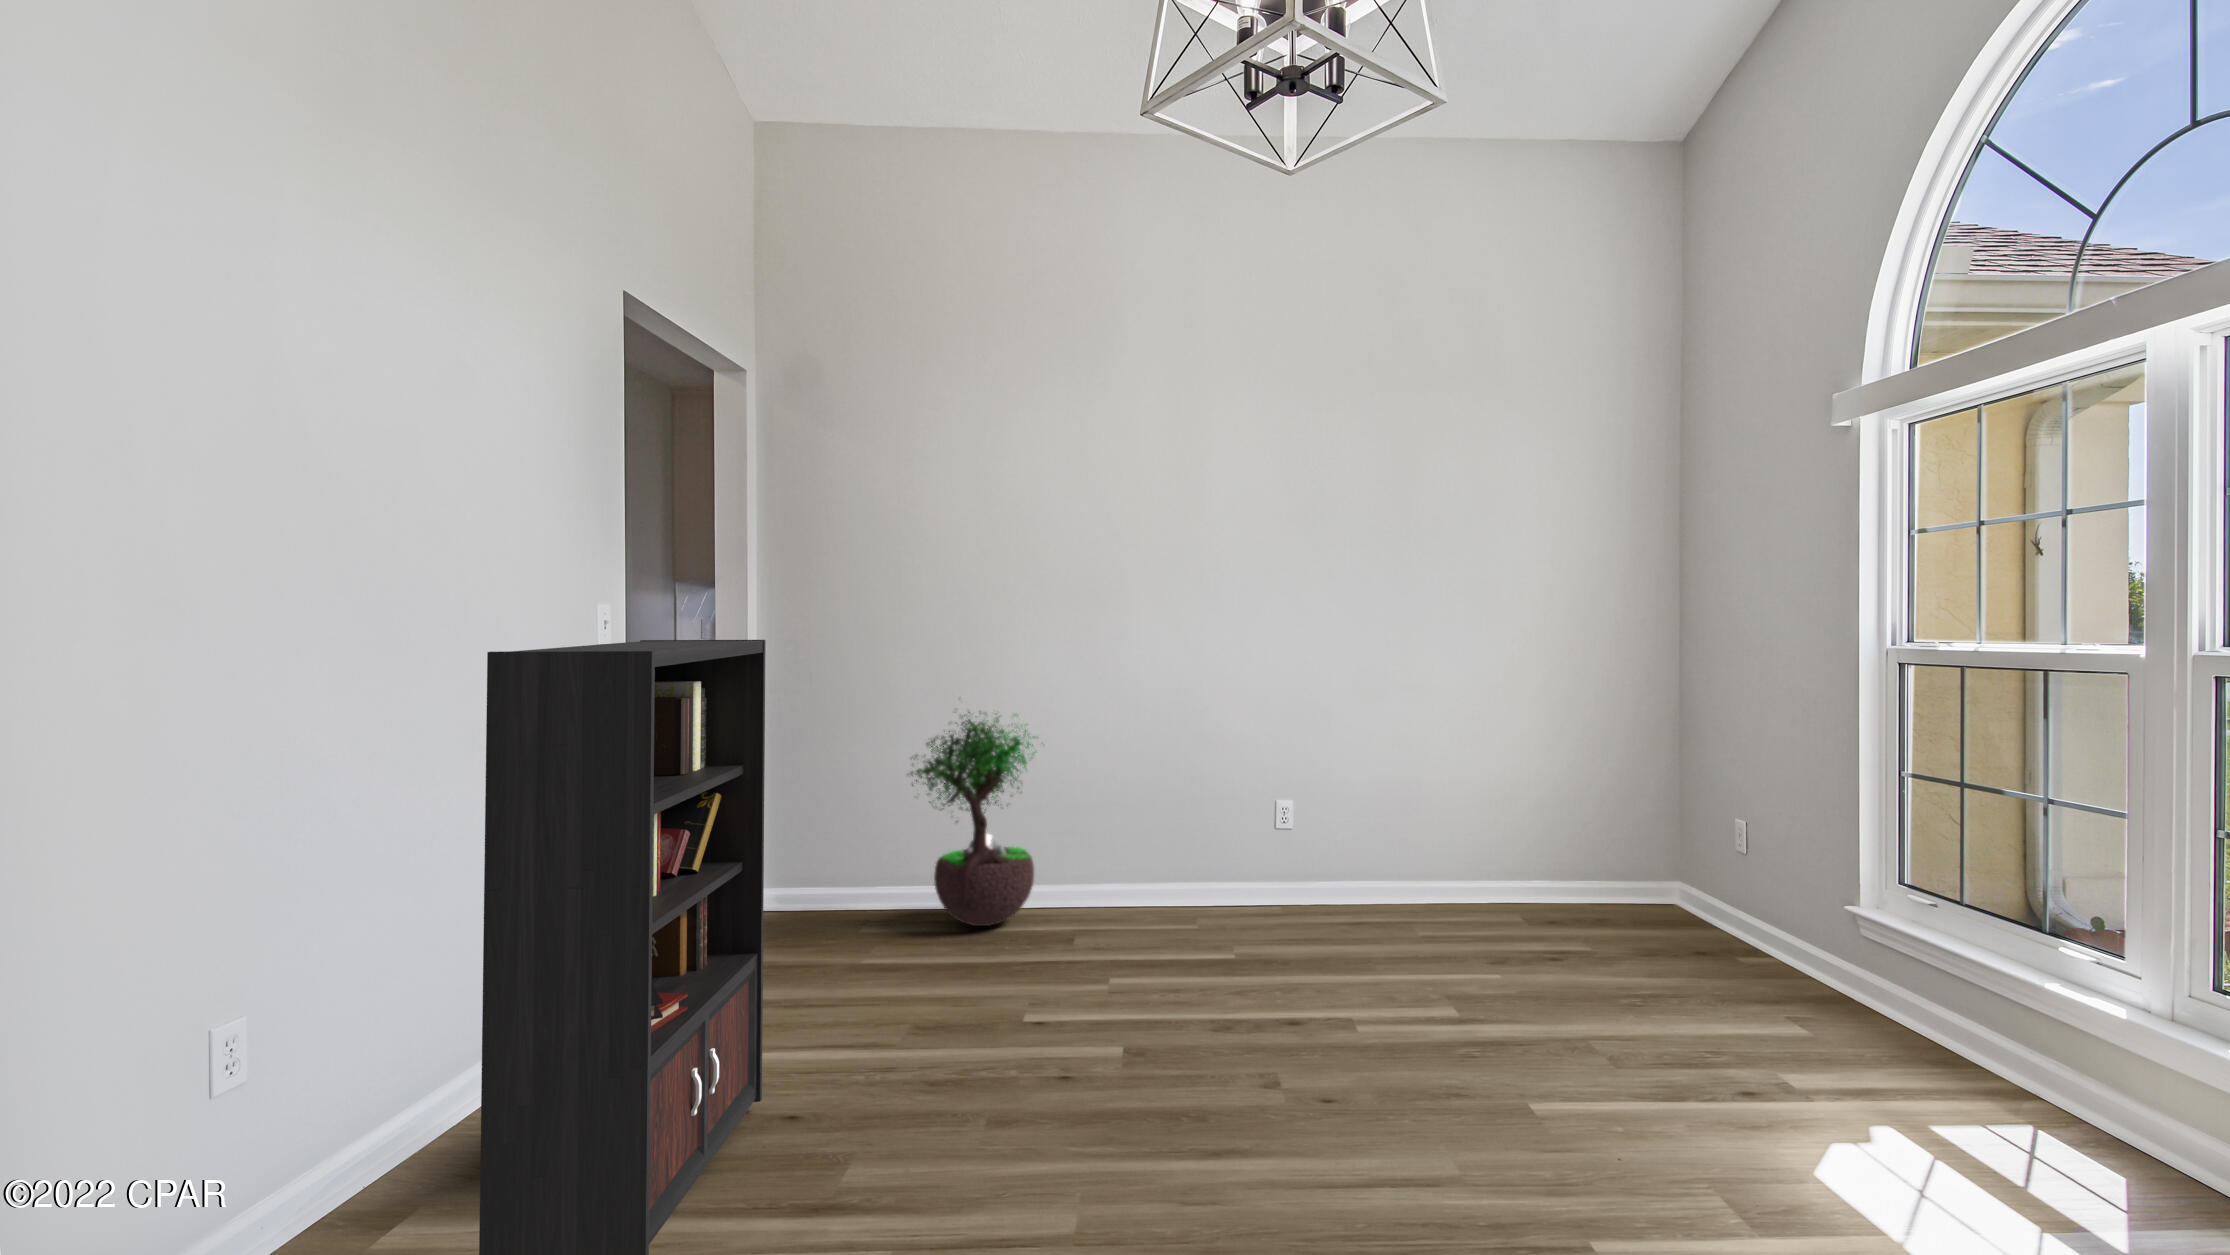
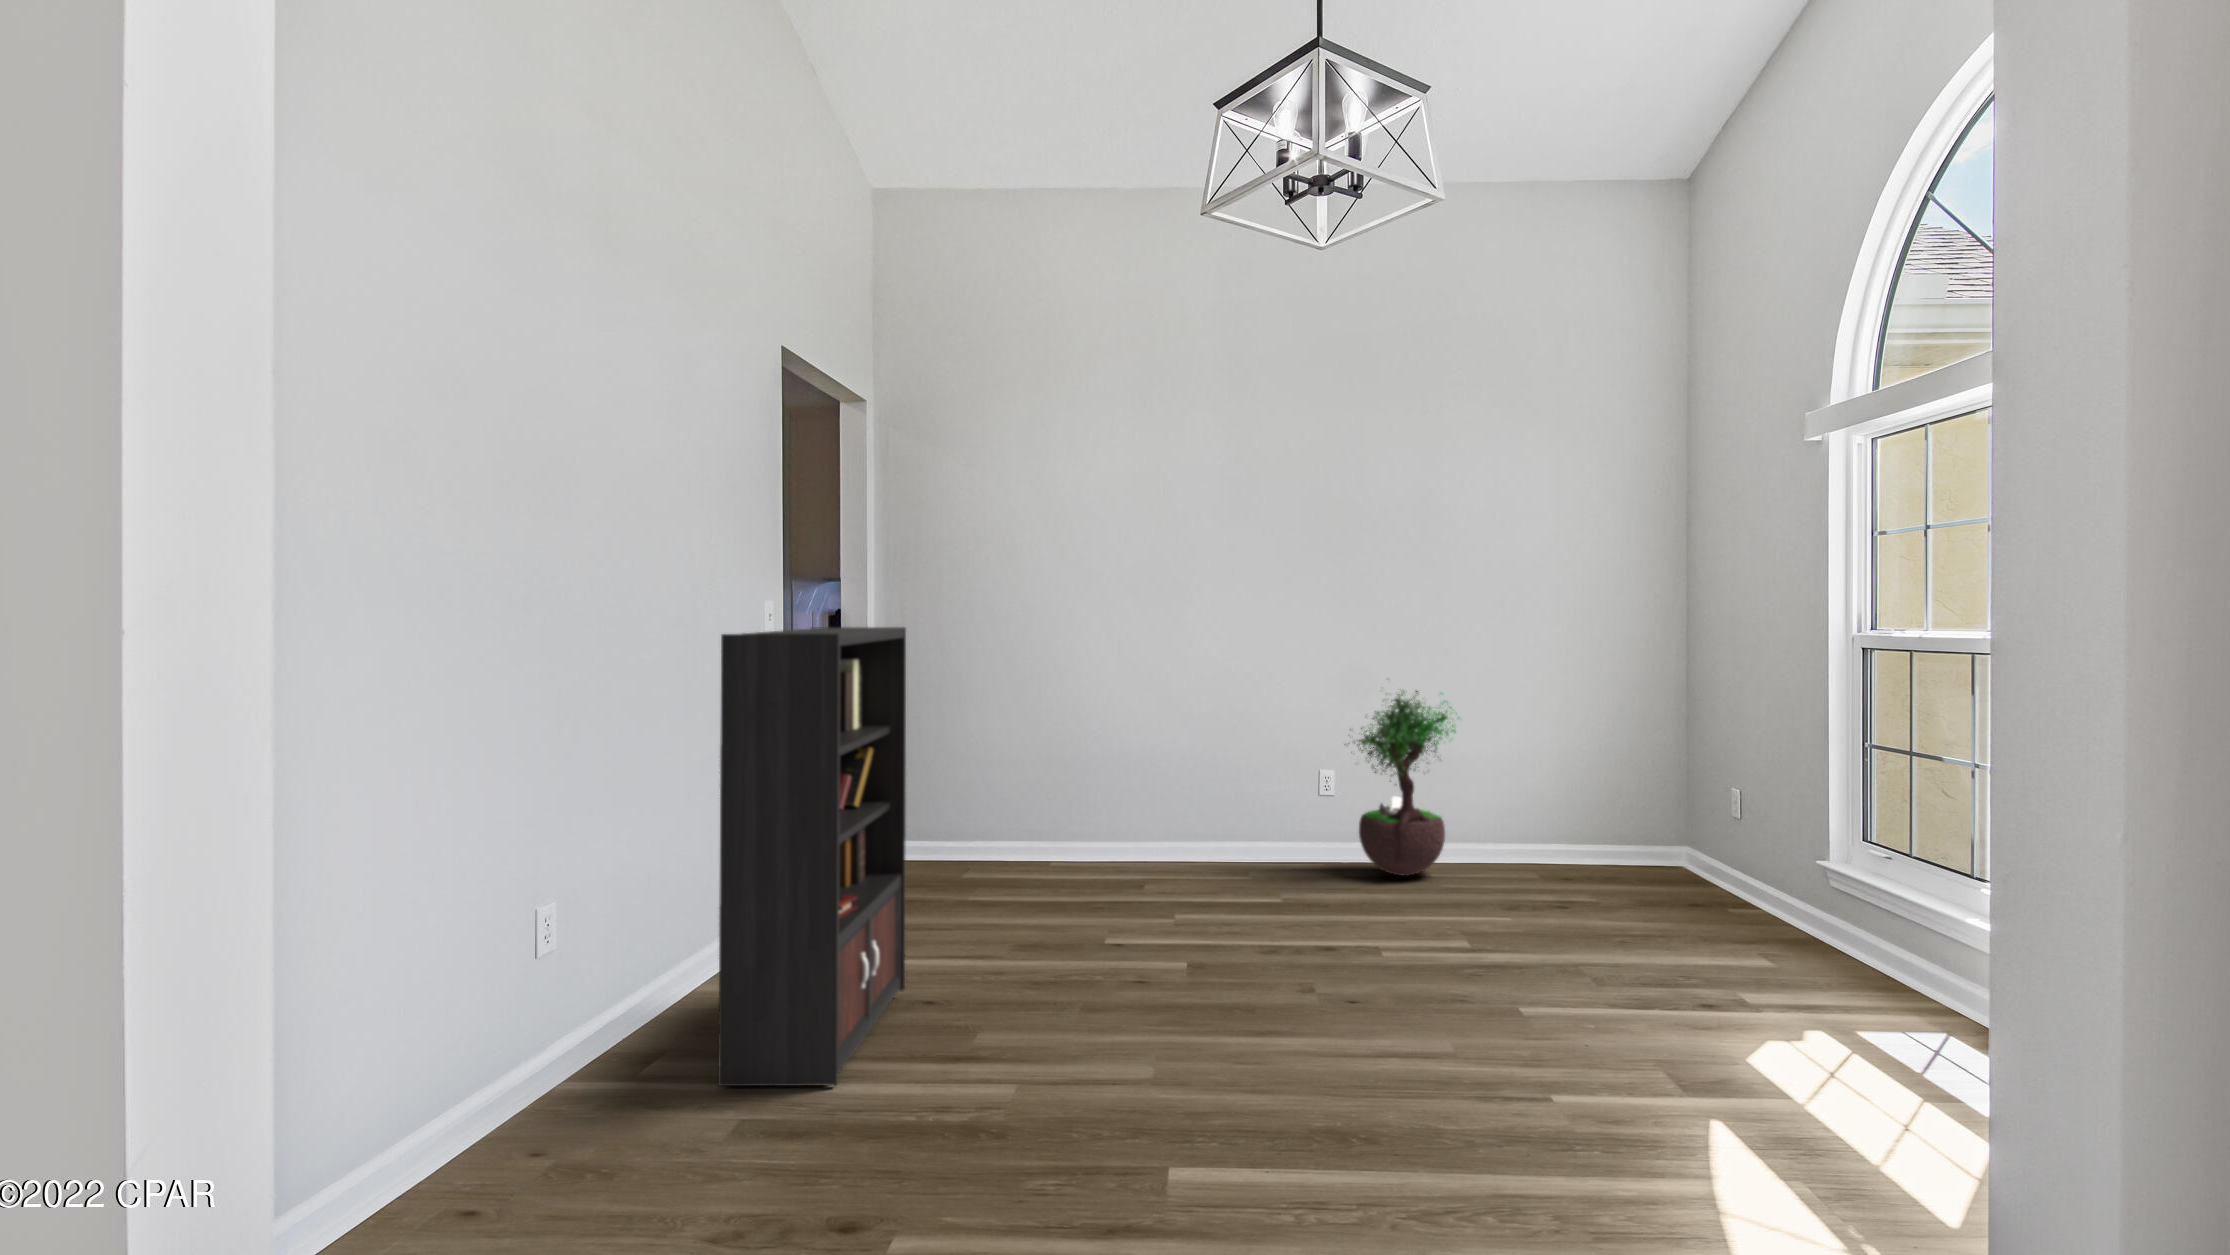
potted tree: present [910,712,1038,926] -> present [1345,690,1460,876]

